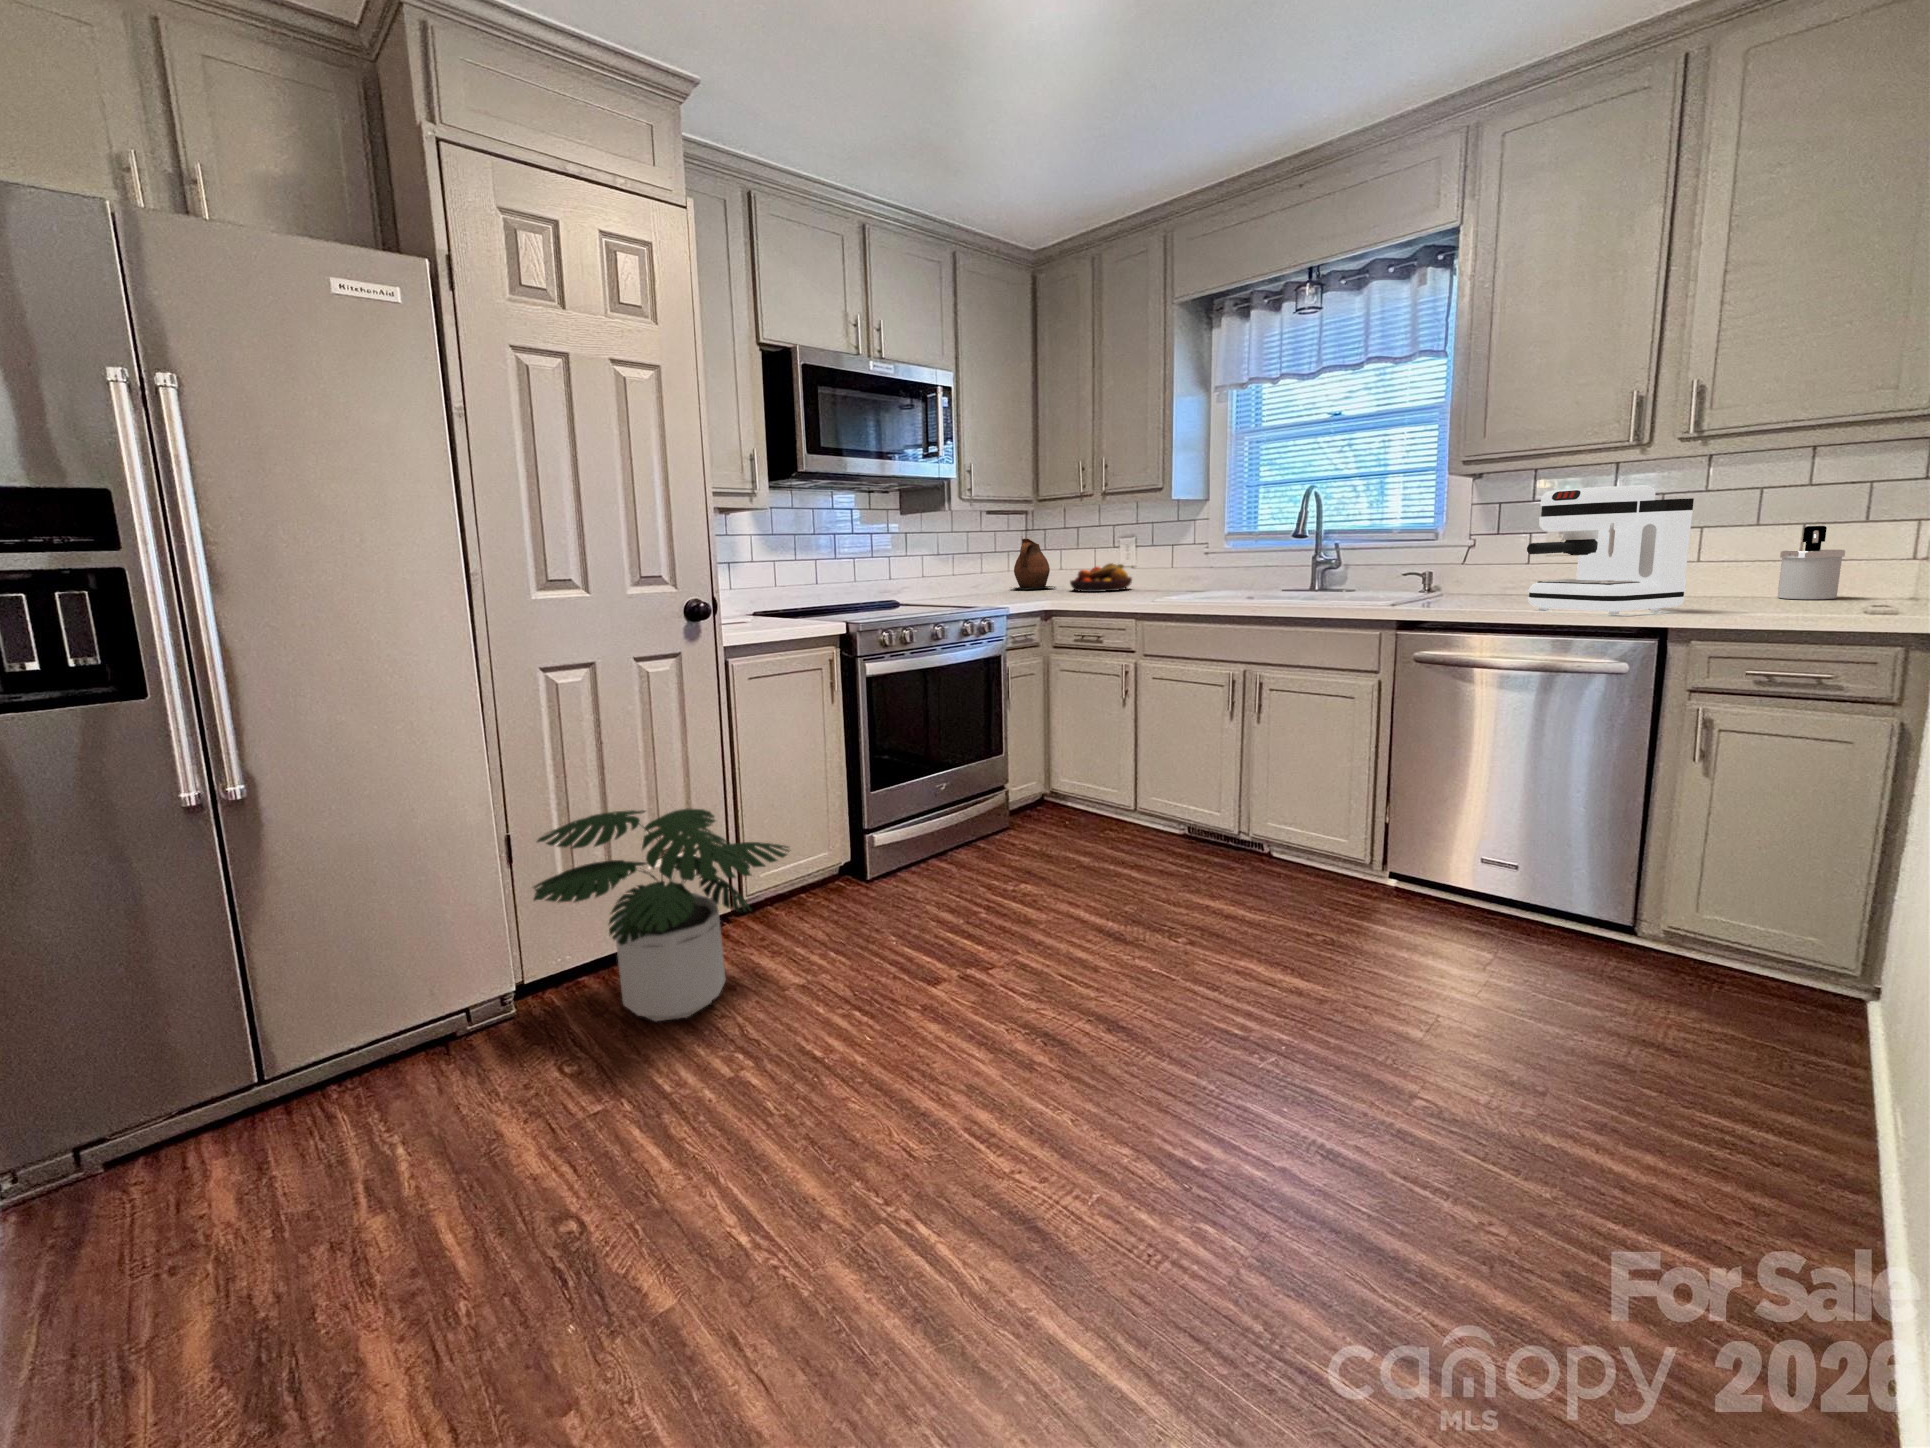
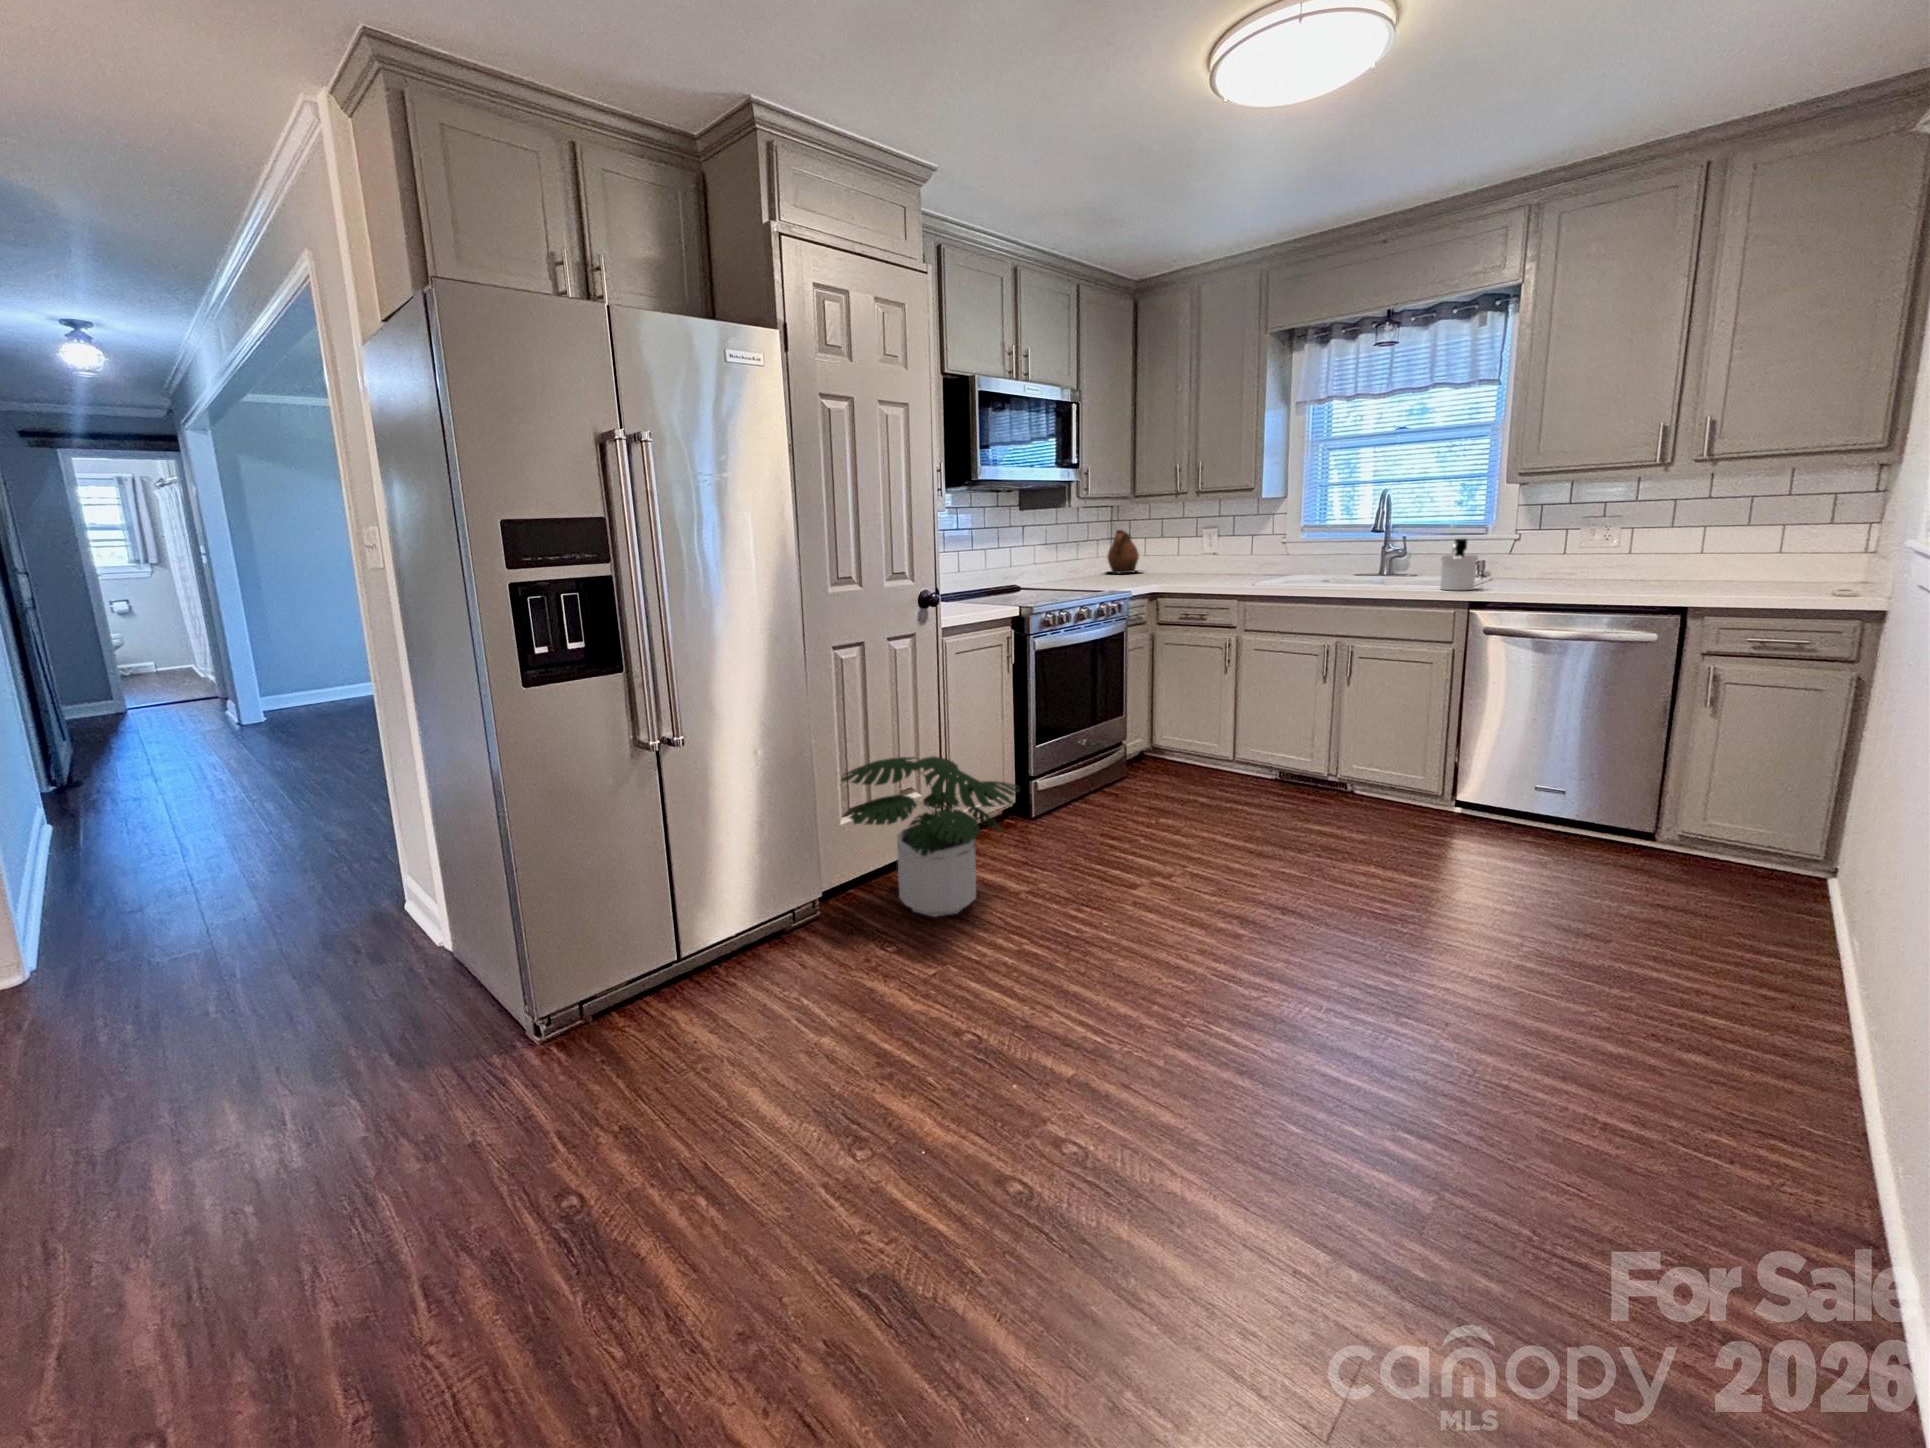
coffee maker: present [1527,486,1694,614] -> none [1578,499,1710,598]
soap dispenser: present [1777,526,1845,599] -> present [1440,539,1478,590]
fruit bowl: present [1070,563,1132,592] -> none [1161,551,1217,576]

